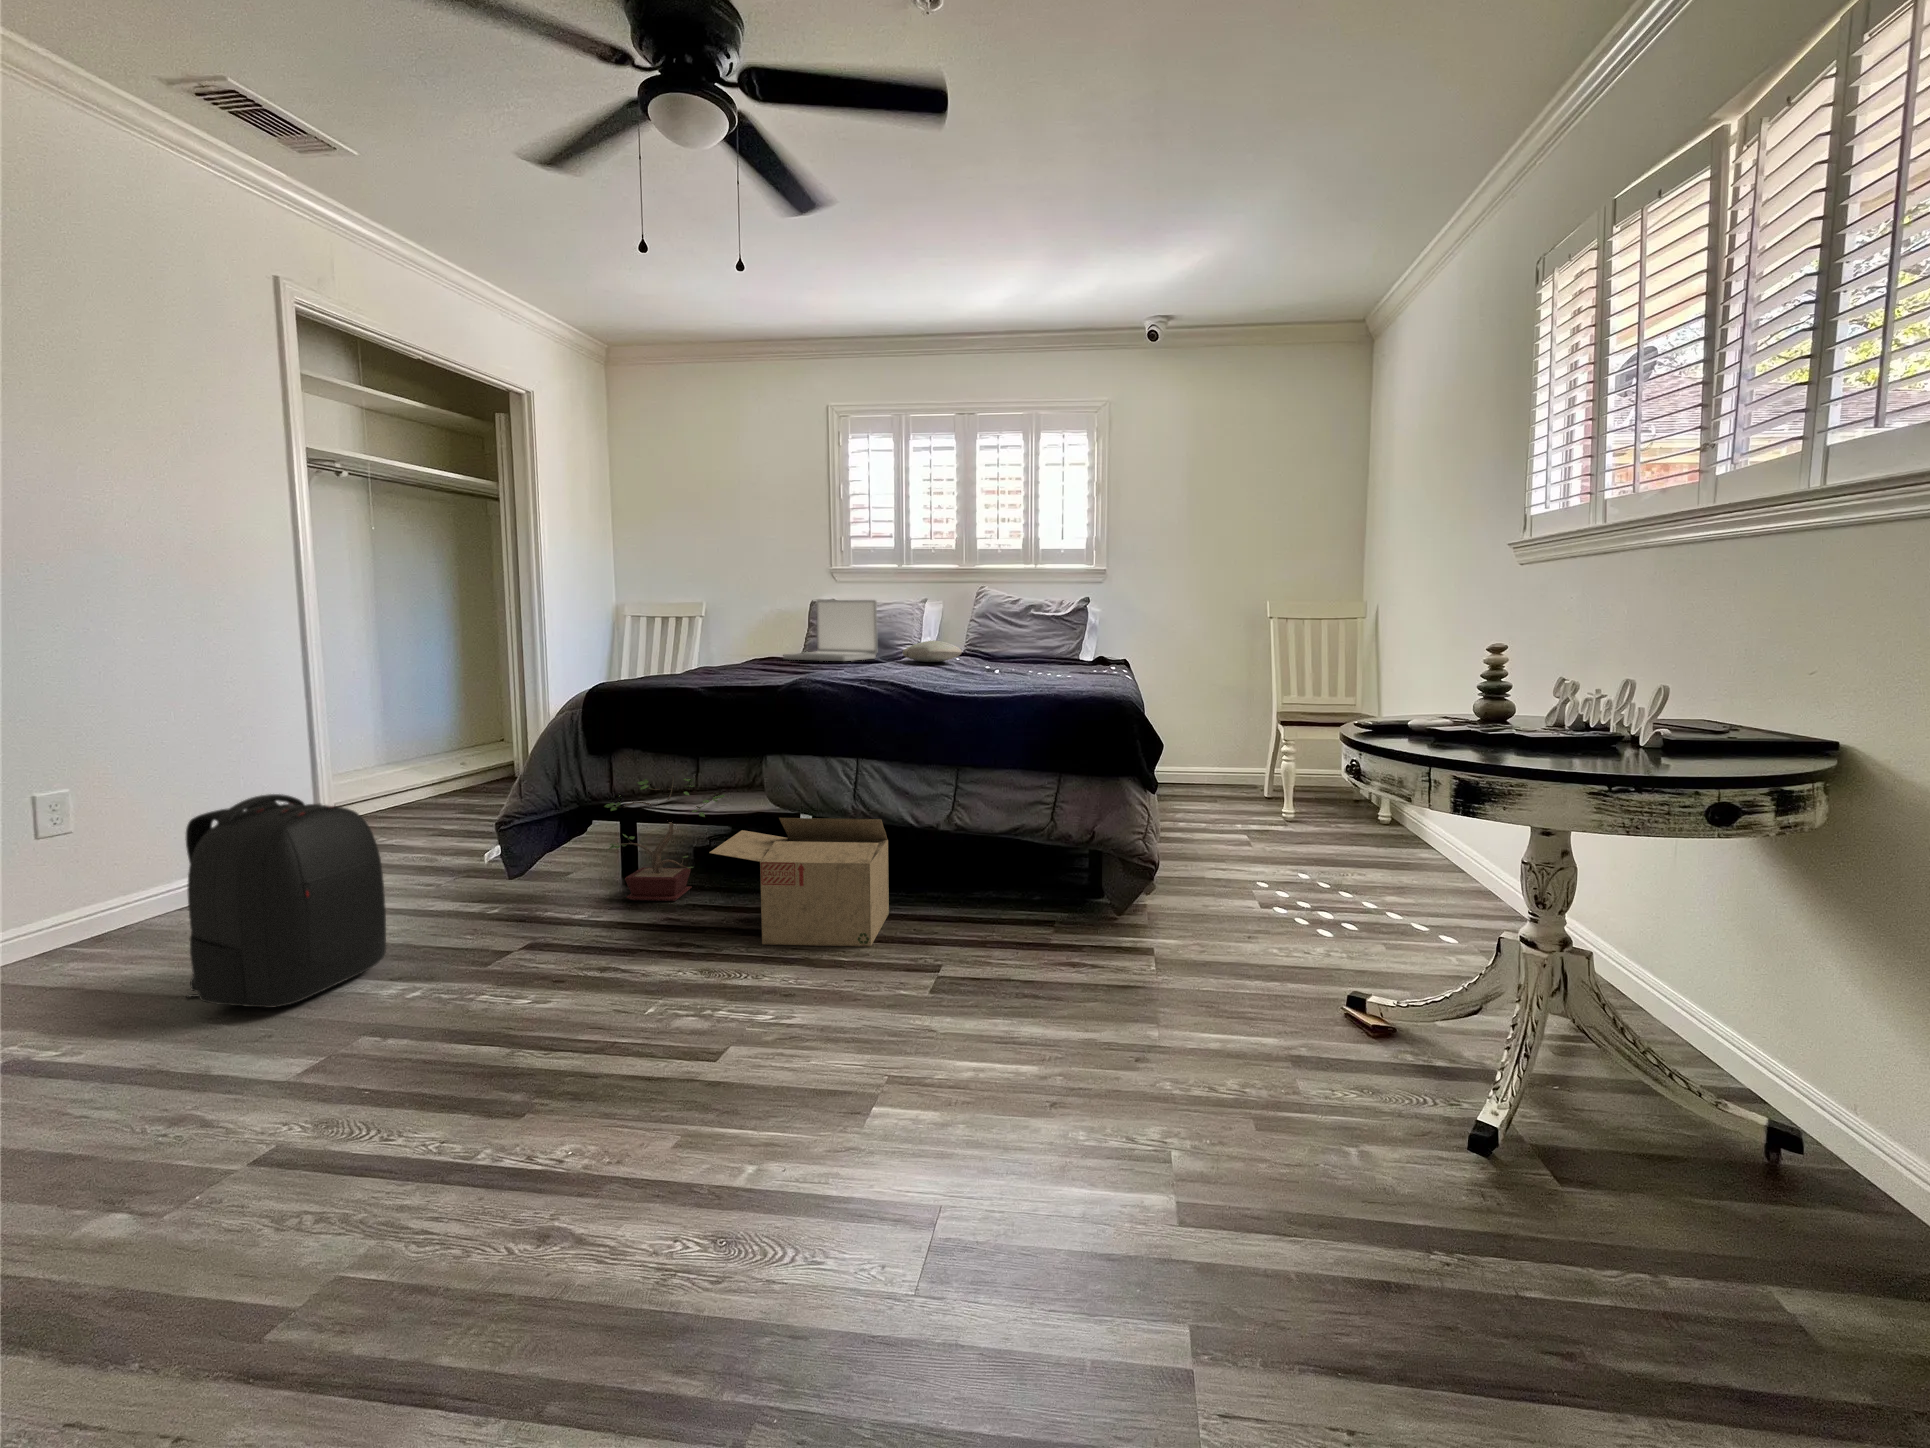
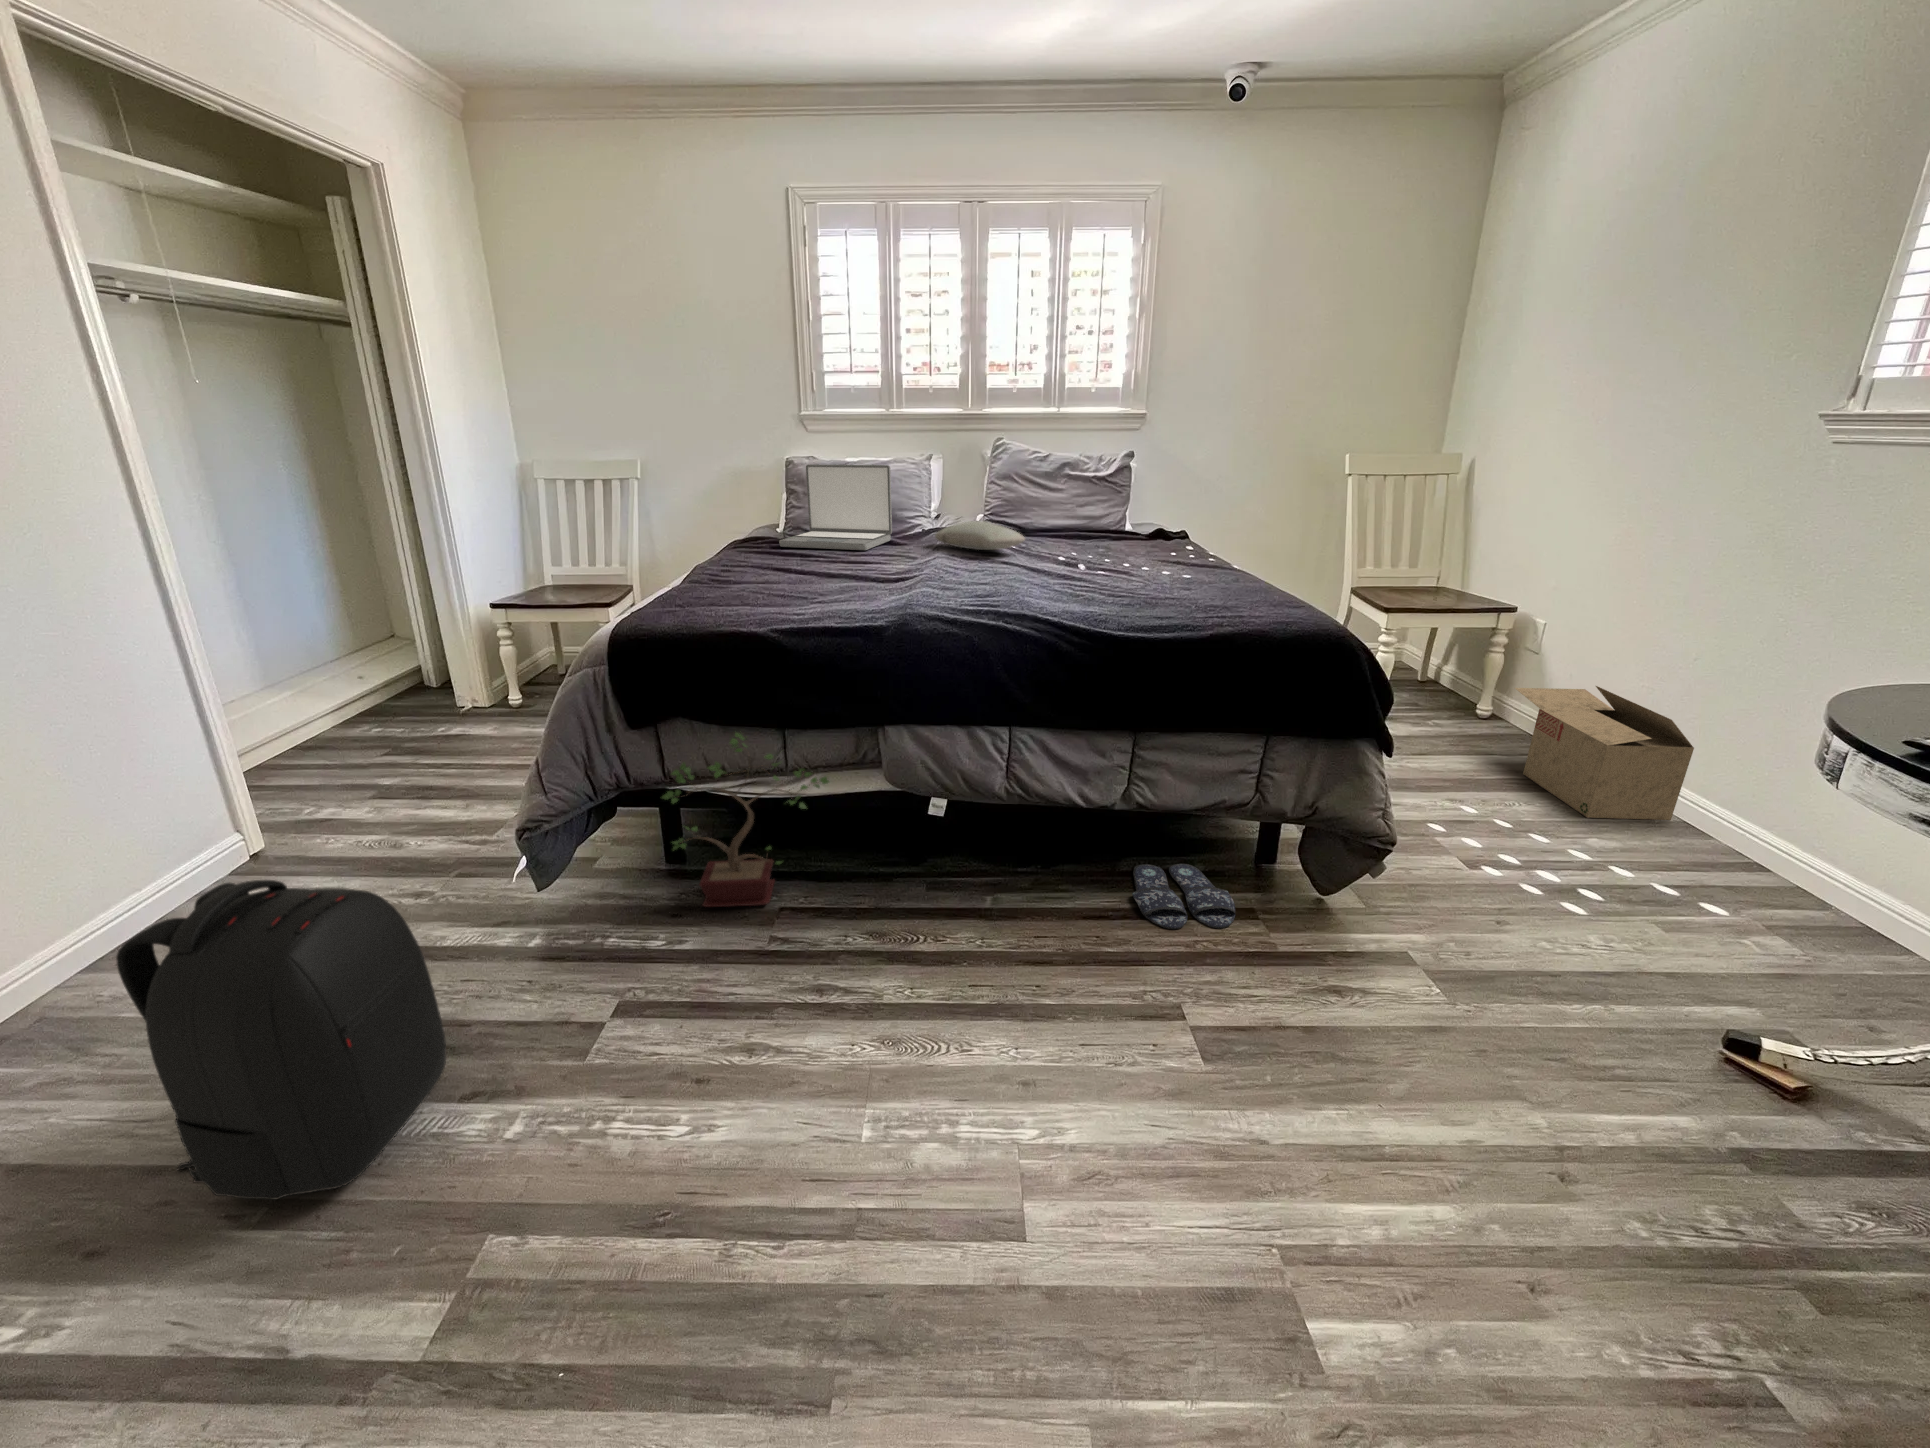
cardboard box: present [709,818,889,947] -> present [1515,686,1694,820]
slippers: none [958,892,1038,928] -> present [1132,864,1235,929]

